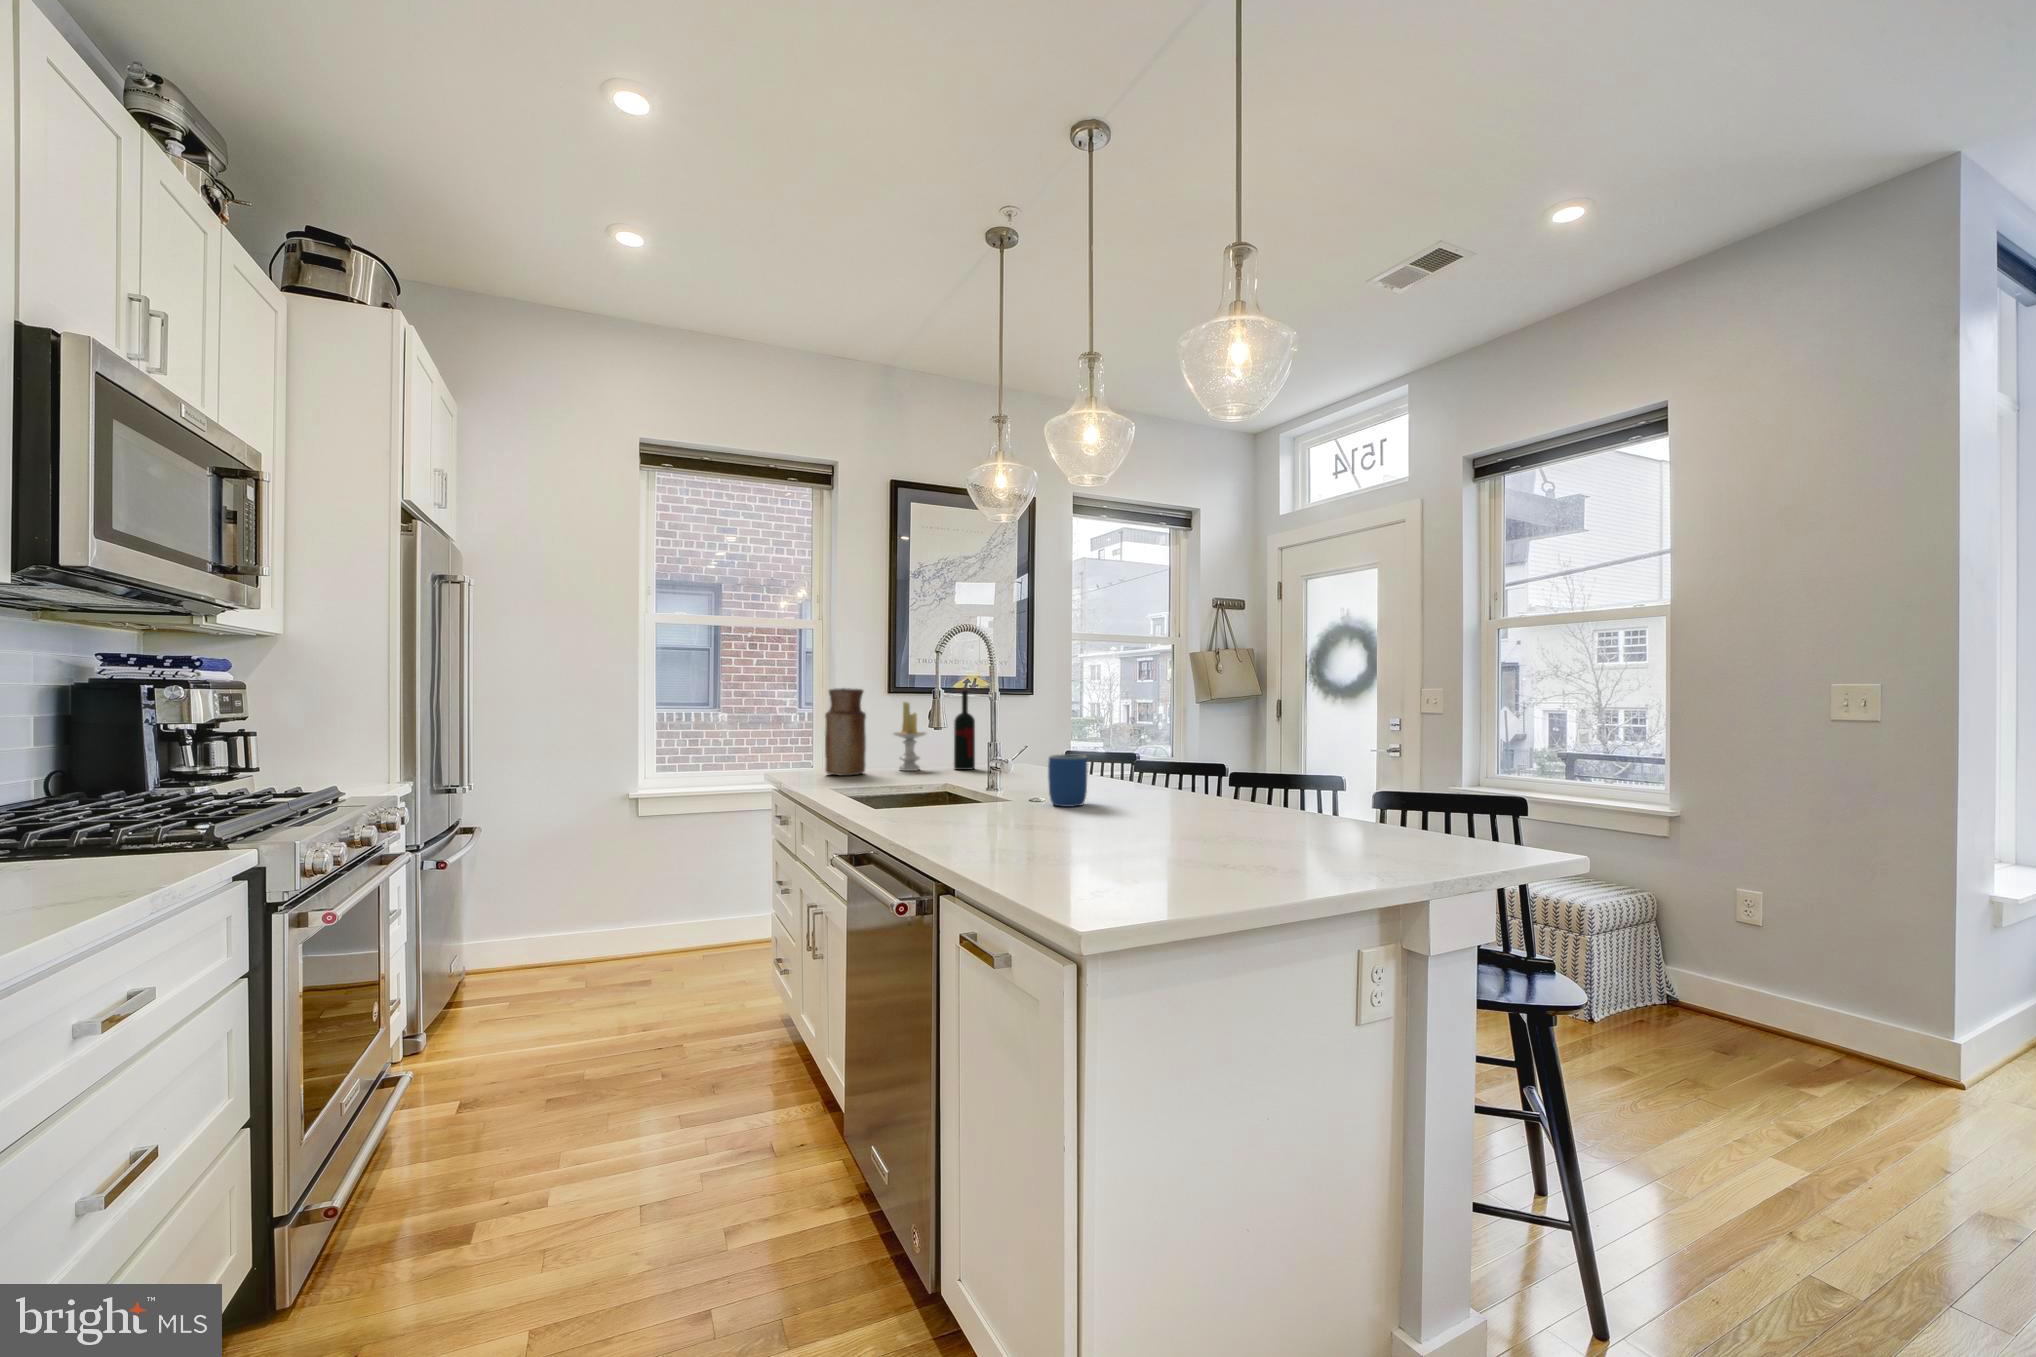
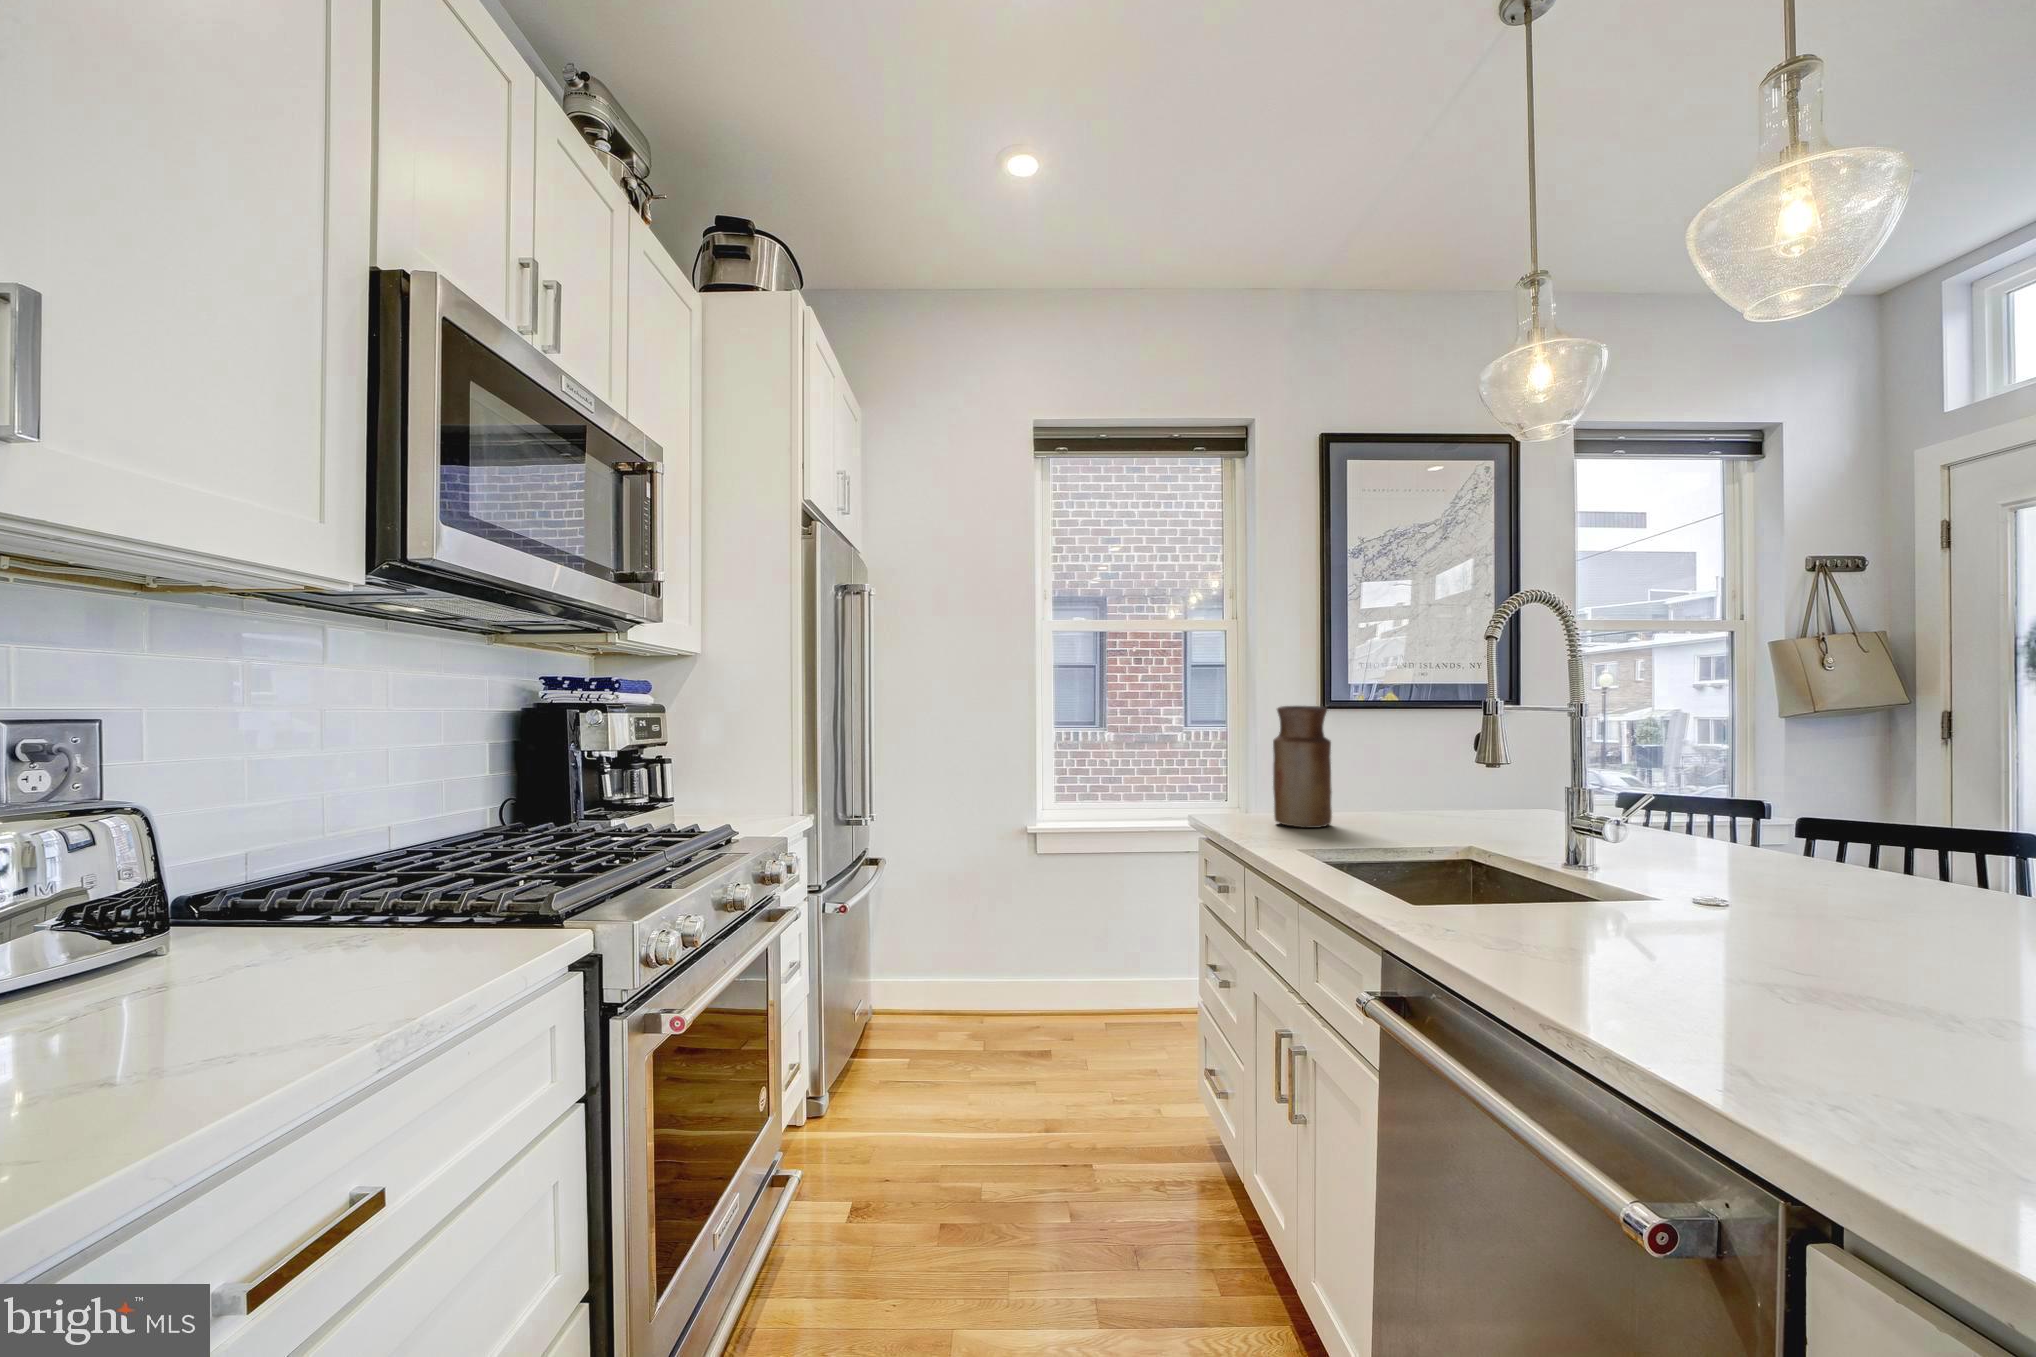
wine bottle: present [954,687,975,770] -> none [1463,703,1501,827]
candle: present [894,702,926,771] -> none [1366,724,1420,823]
mug: present [1048,754,1087,807] -> none [1804,838,1918,953]

